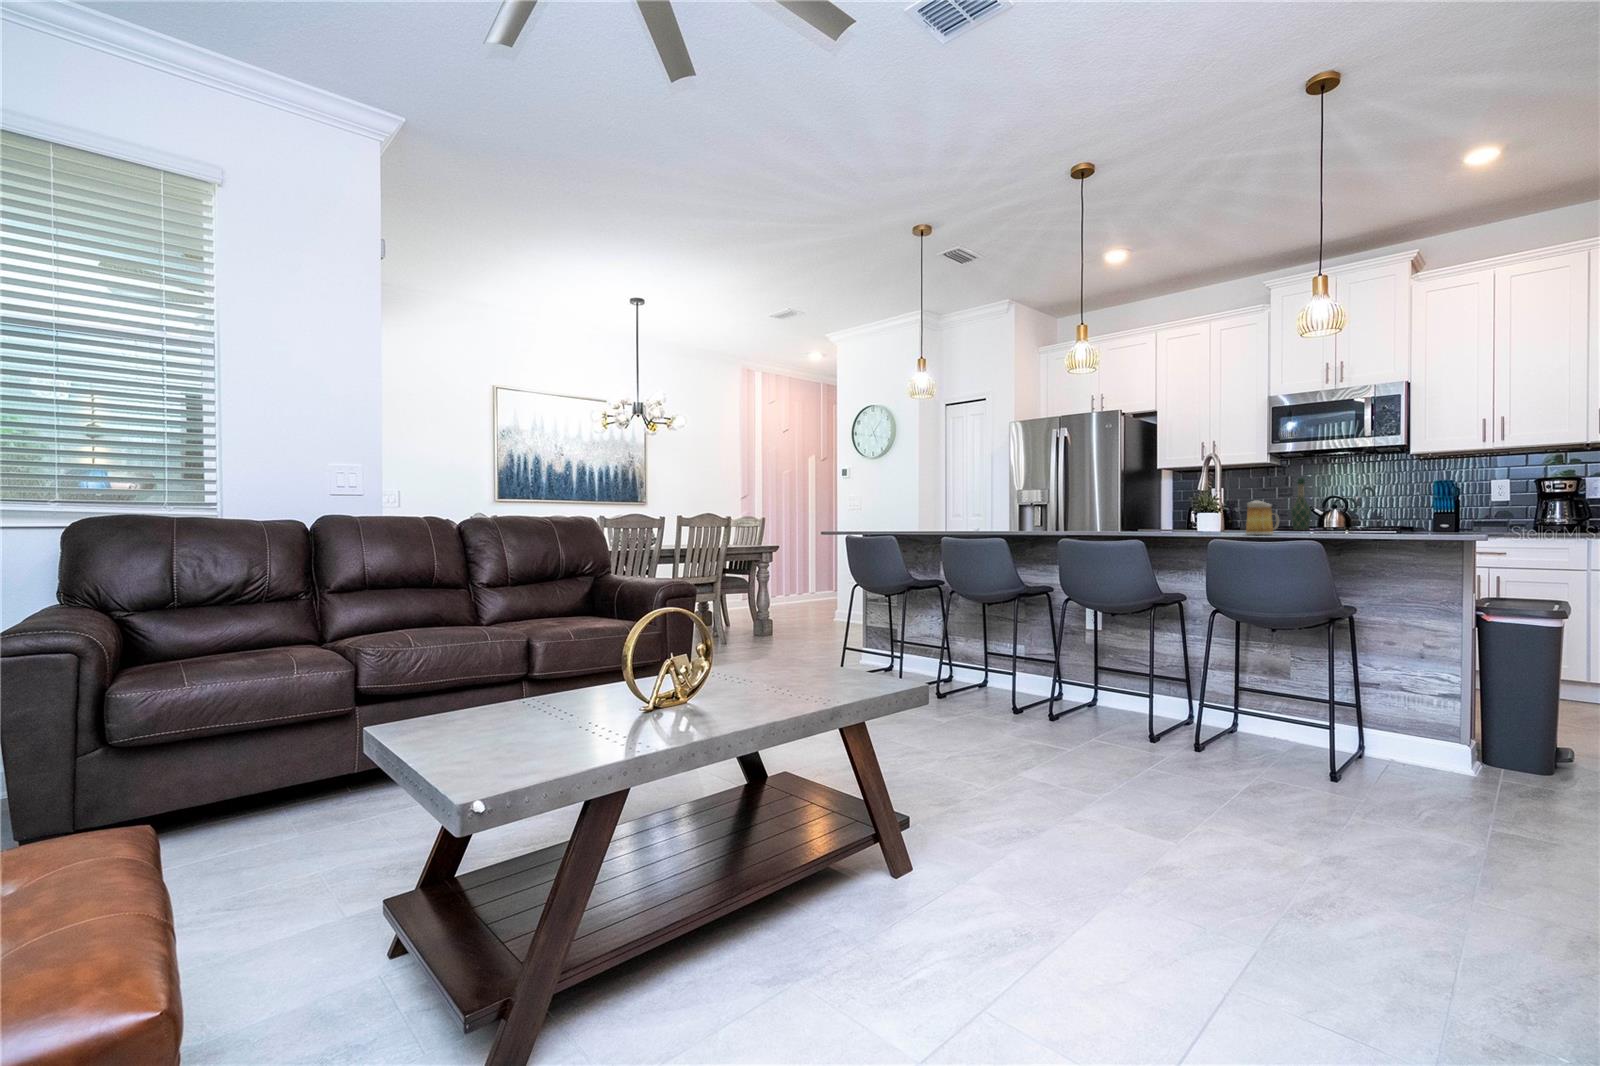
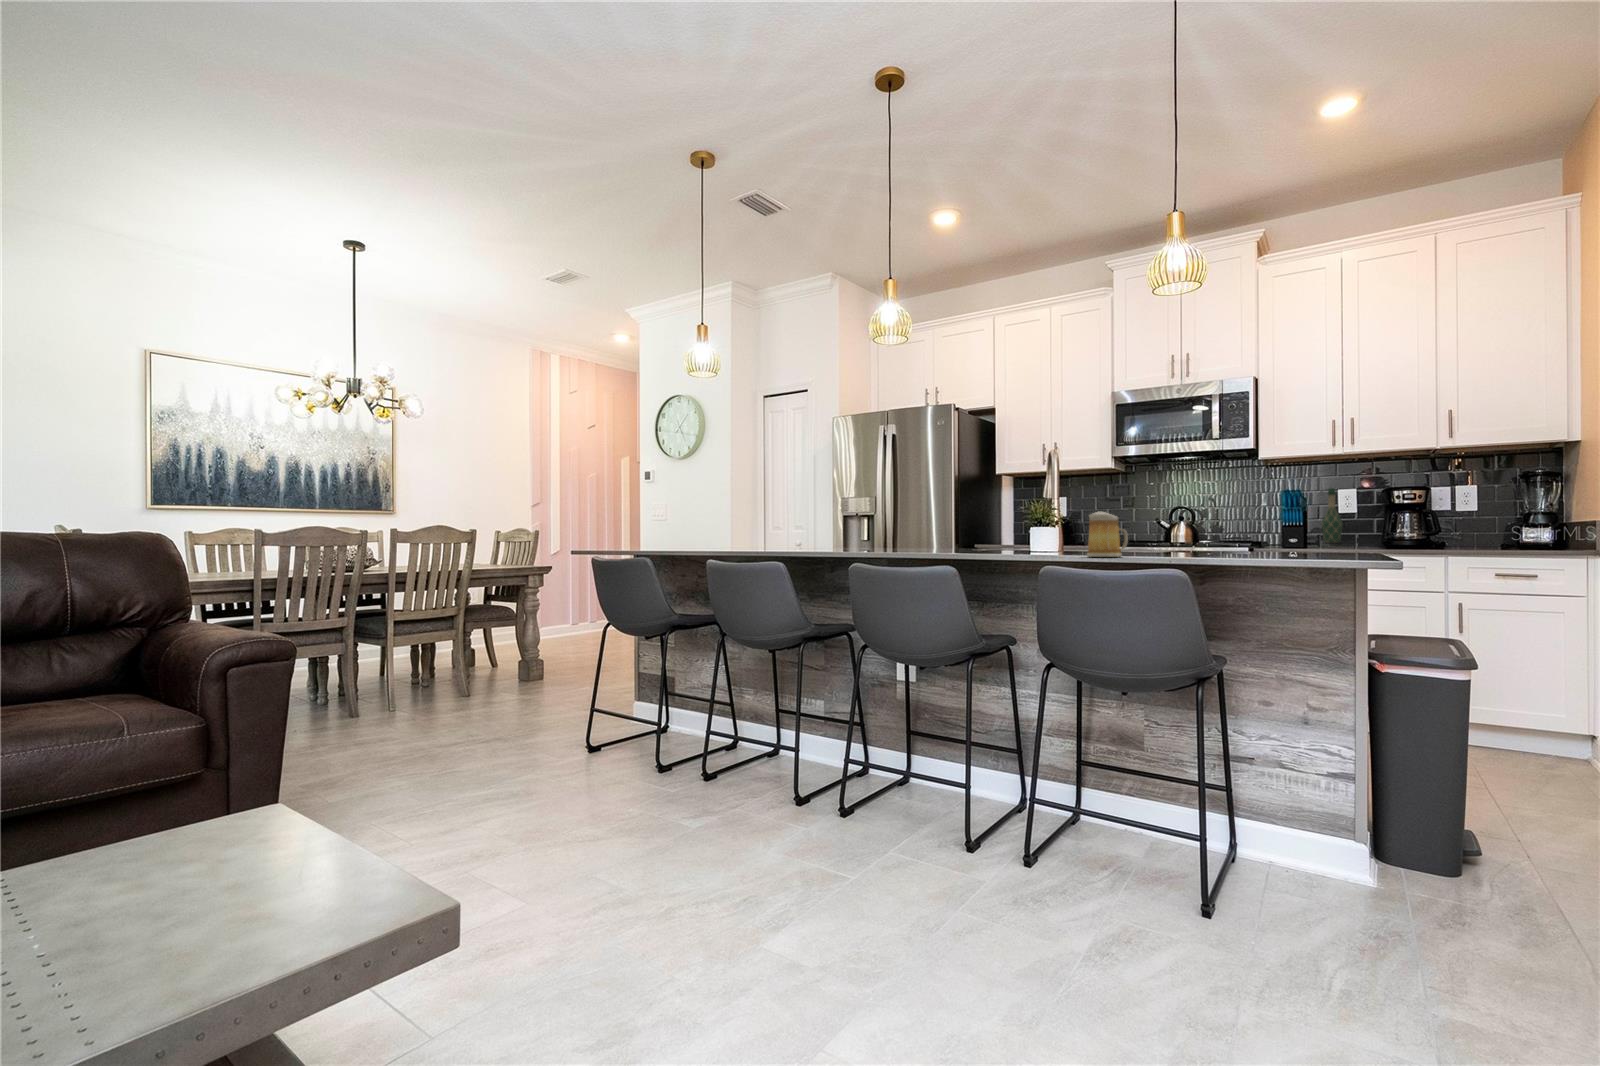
wine bottle: present [1291,478,1311,530] -> present [1321,488,1343,543]

